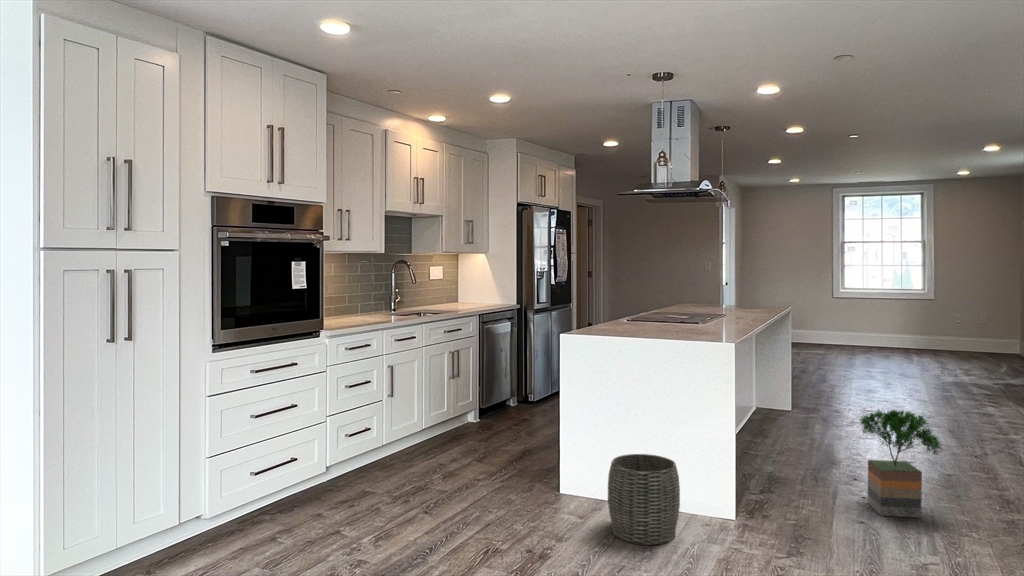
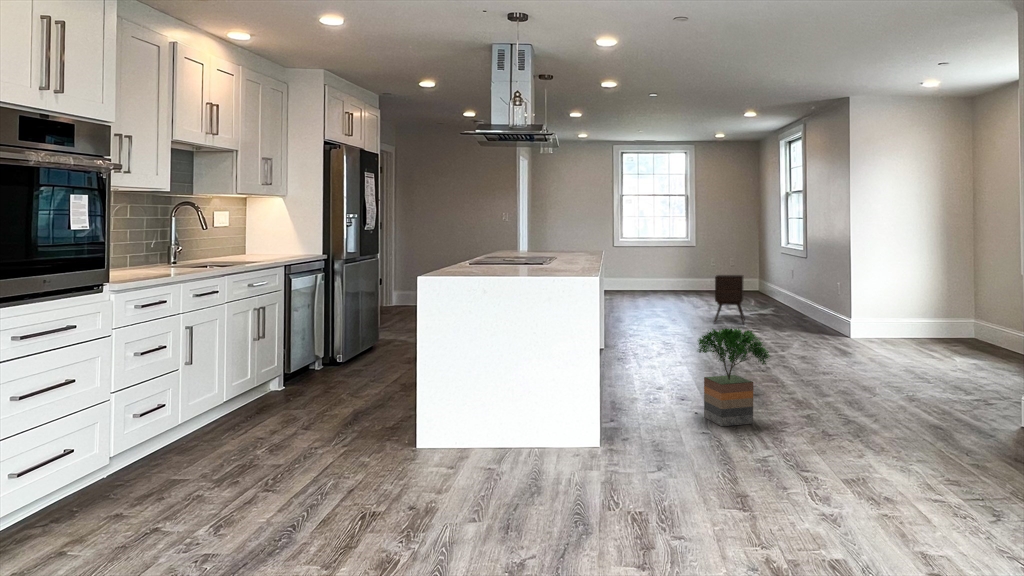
side table: none [957,335,1002,395] -> present [714,275,745,323]
woven basket: present [608,454,680,545] -> none [484,390,560,484]

